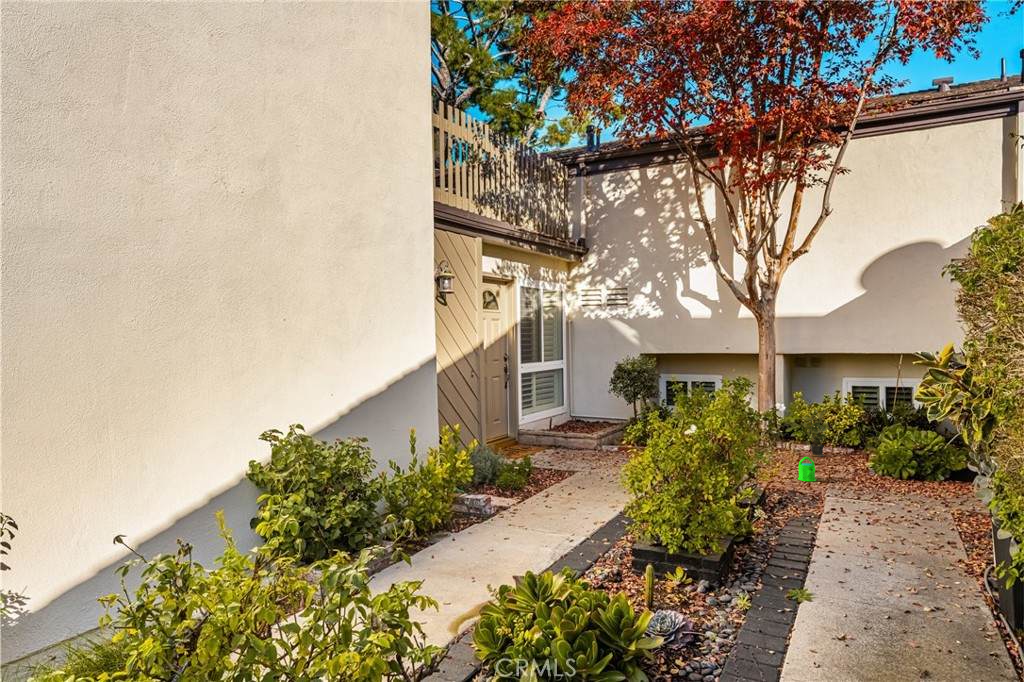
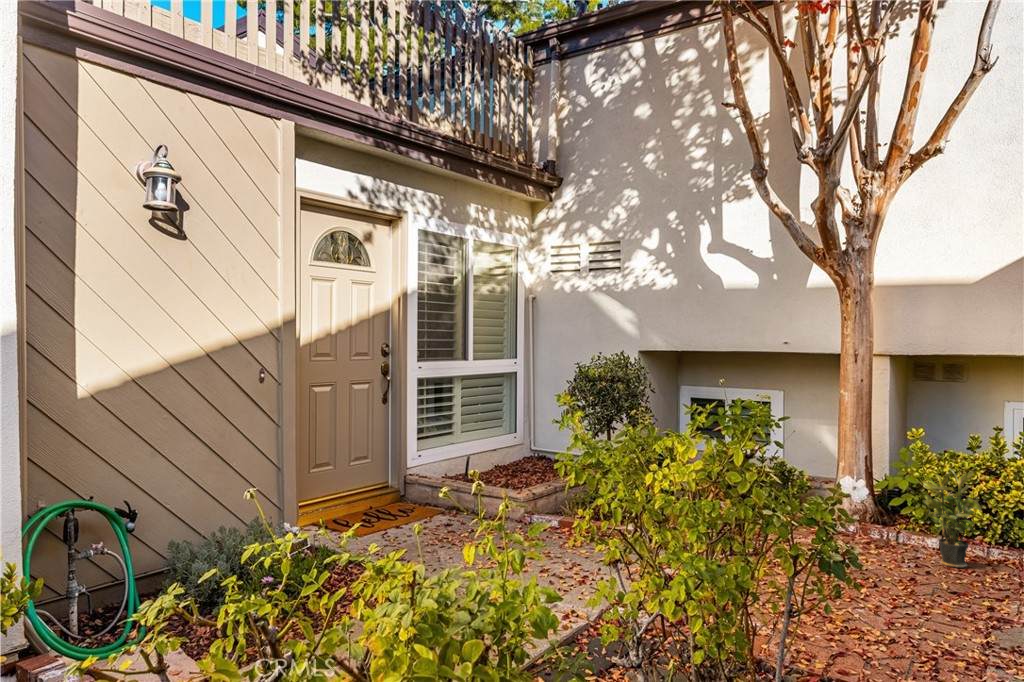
watering can: present [798,457,816,481] -> none [899,588,947,652]

